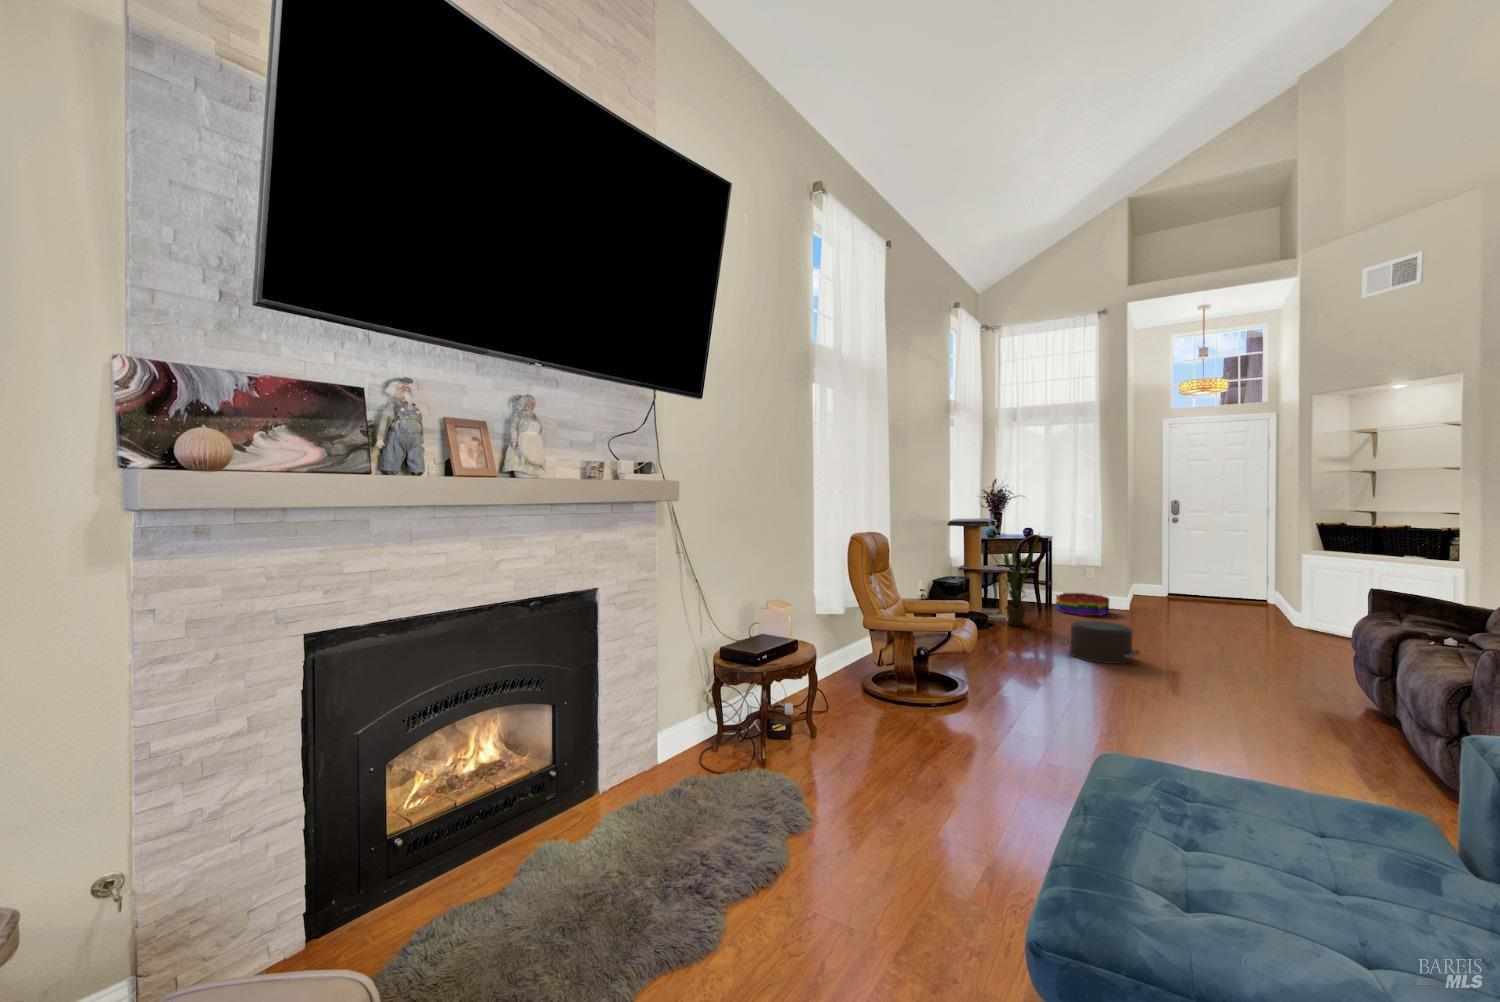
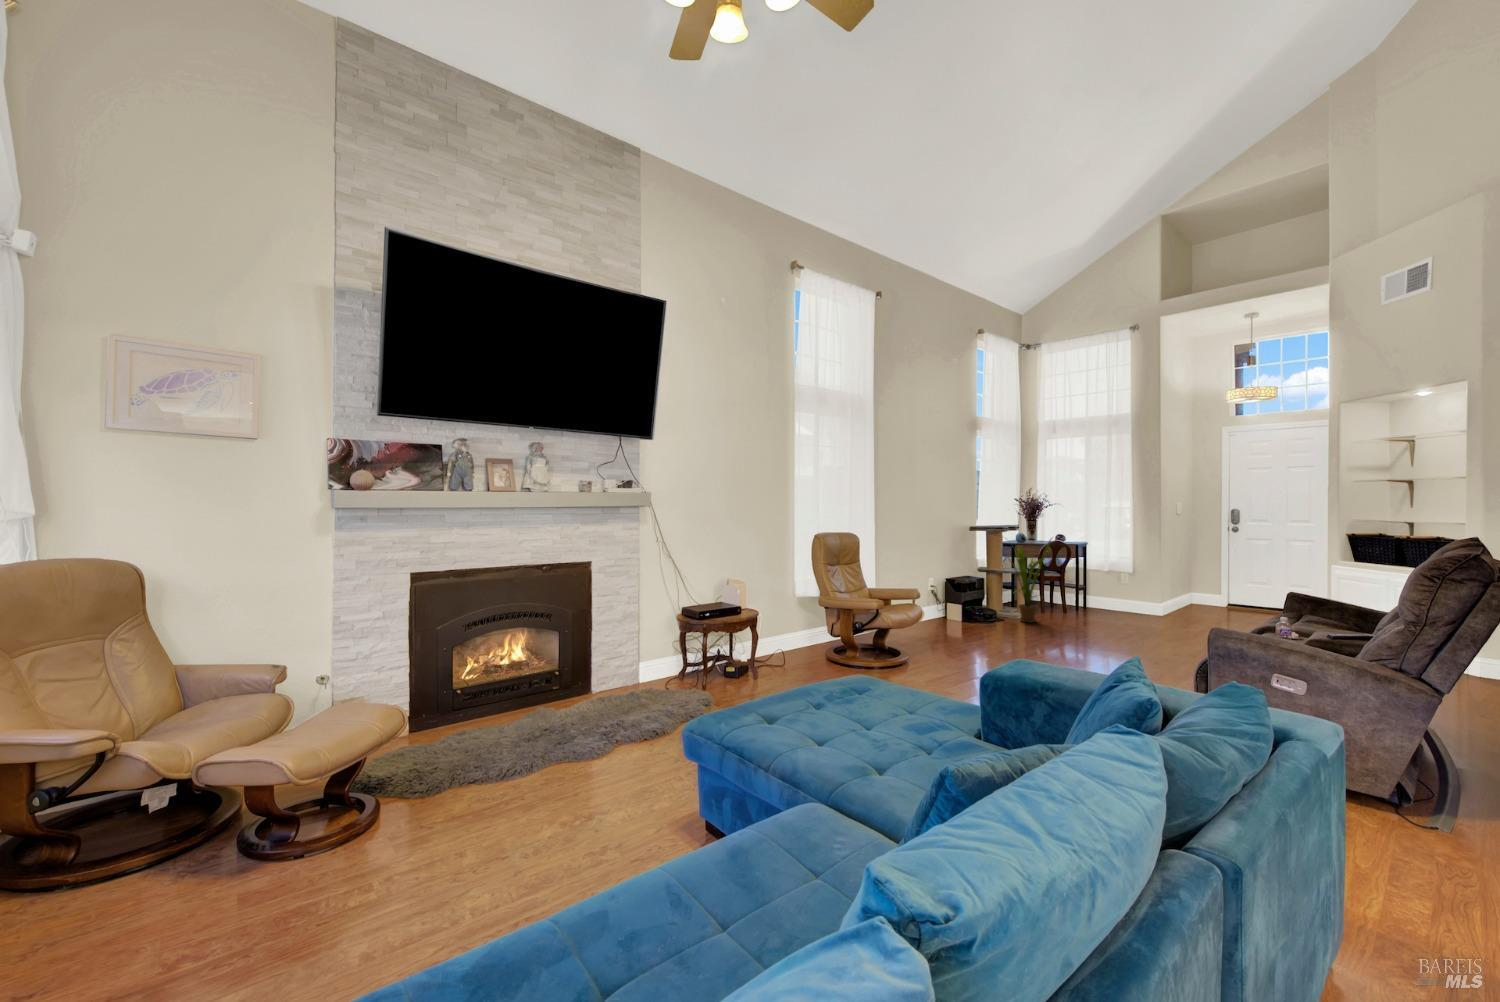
storage bin: present [1056,593,1109,615] -> none [1089,596,1140,618]
pouf: present [1059,621,1139,664] -> none [1033,615,1106,652]

